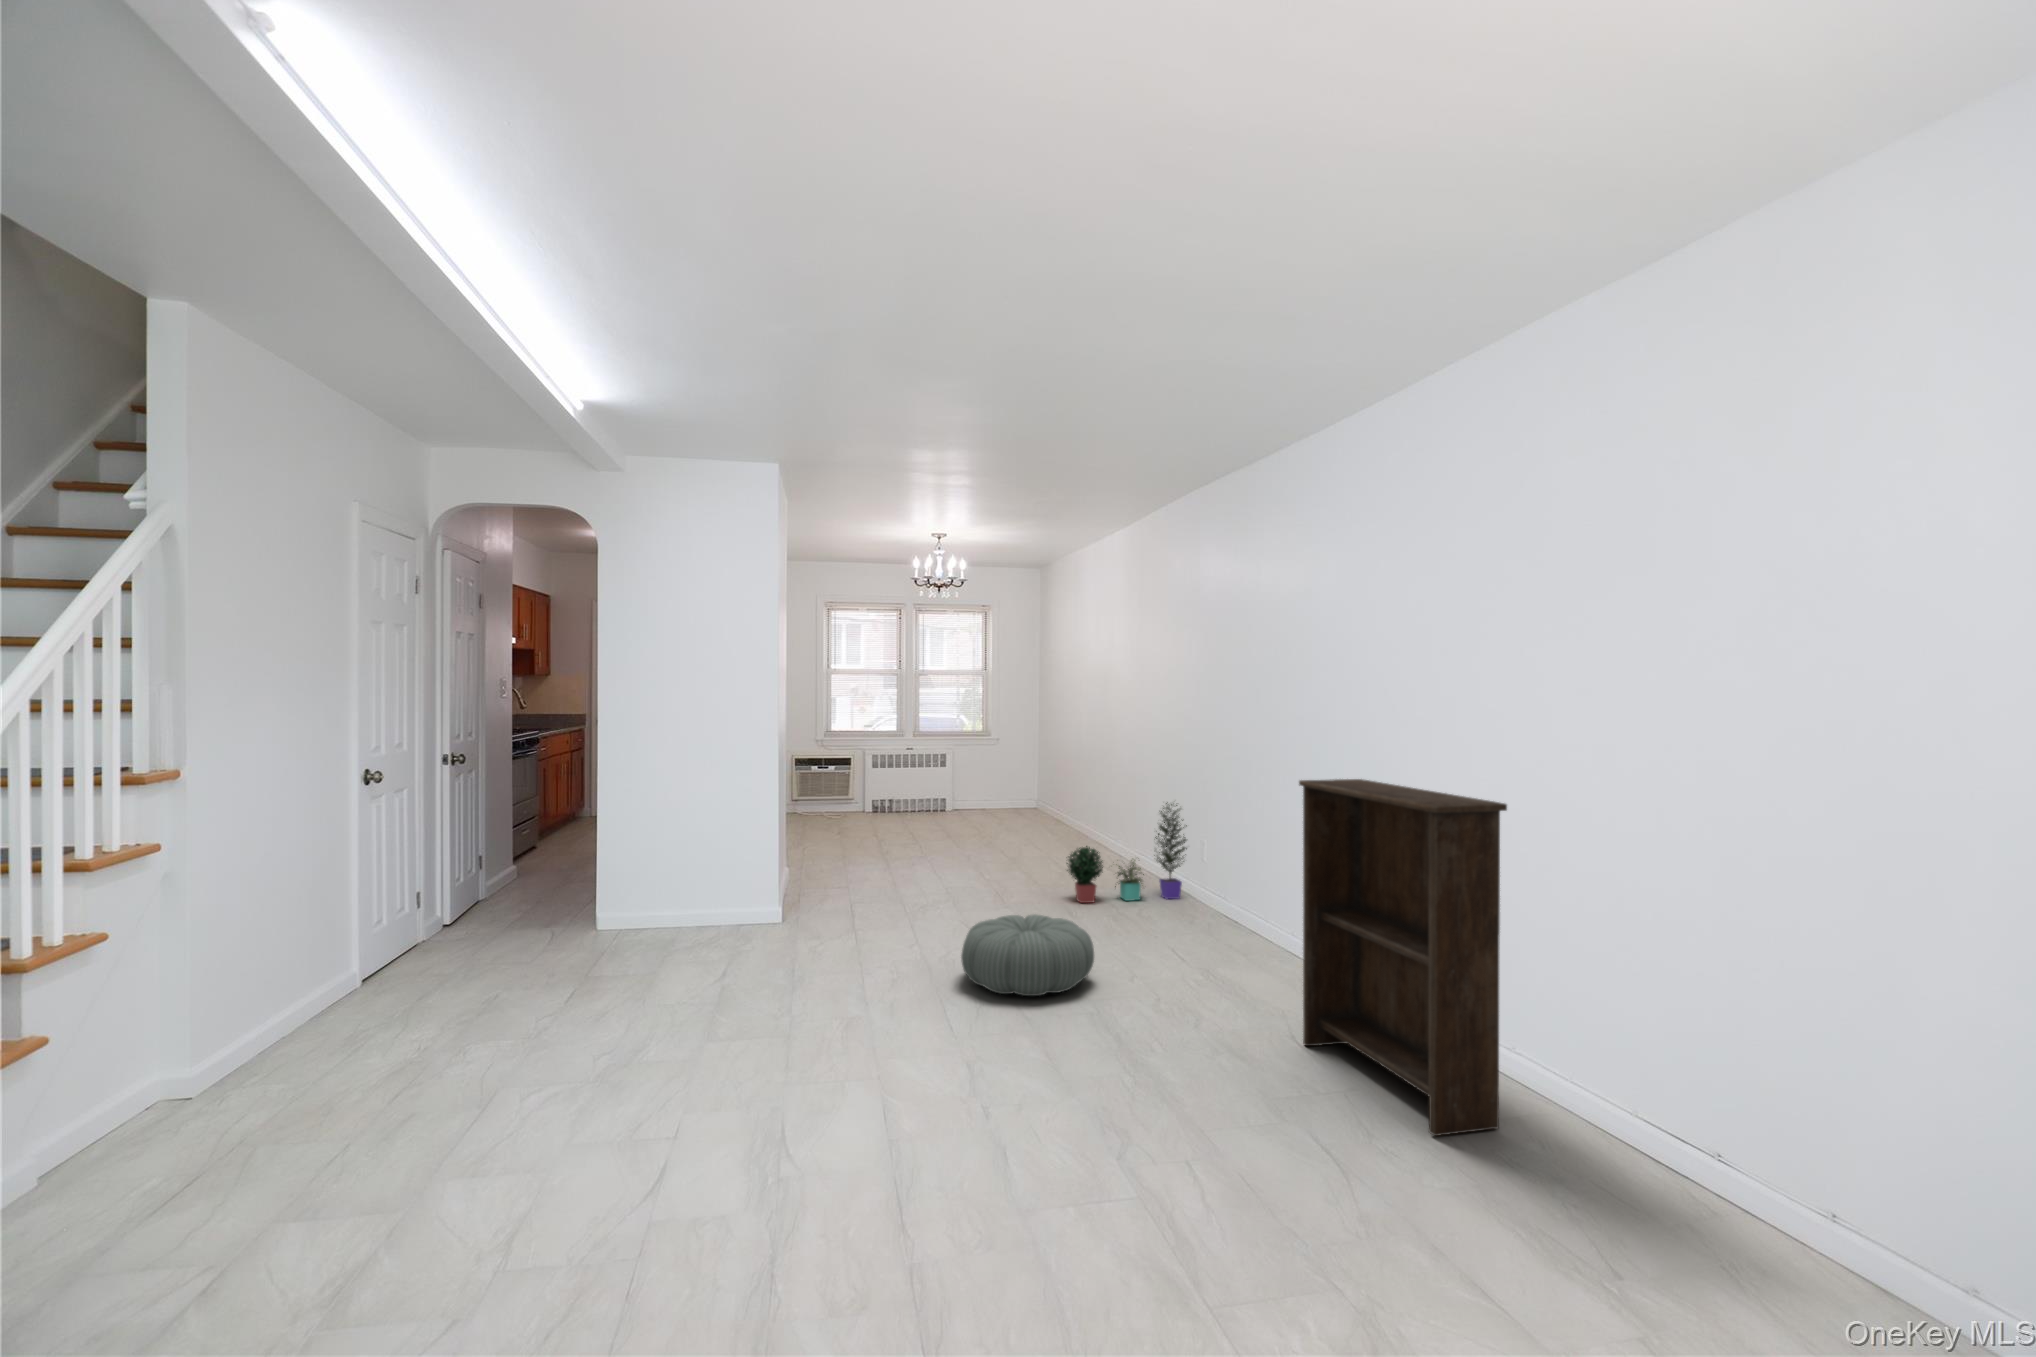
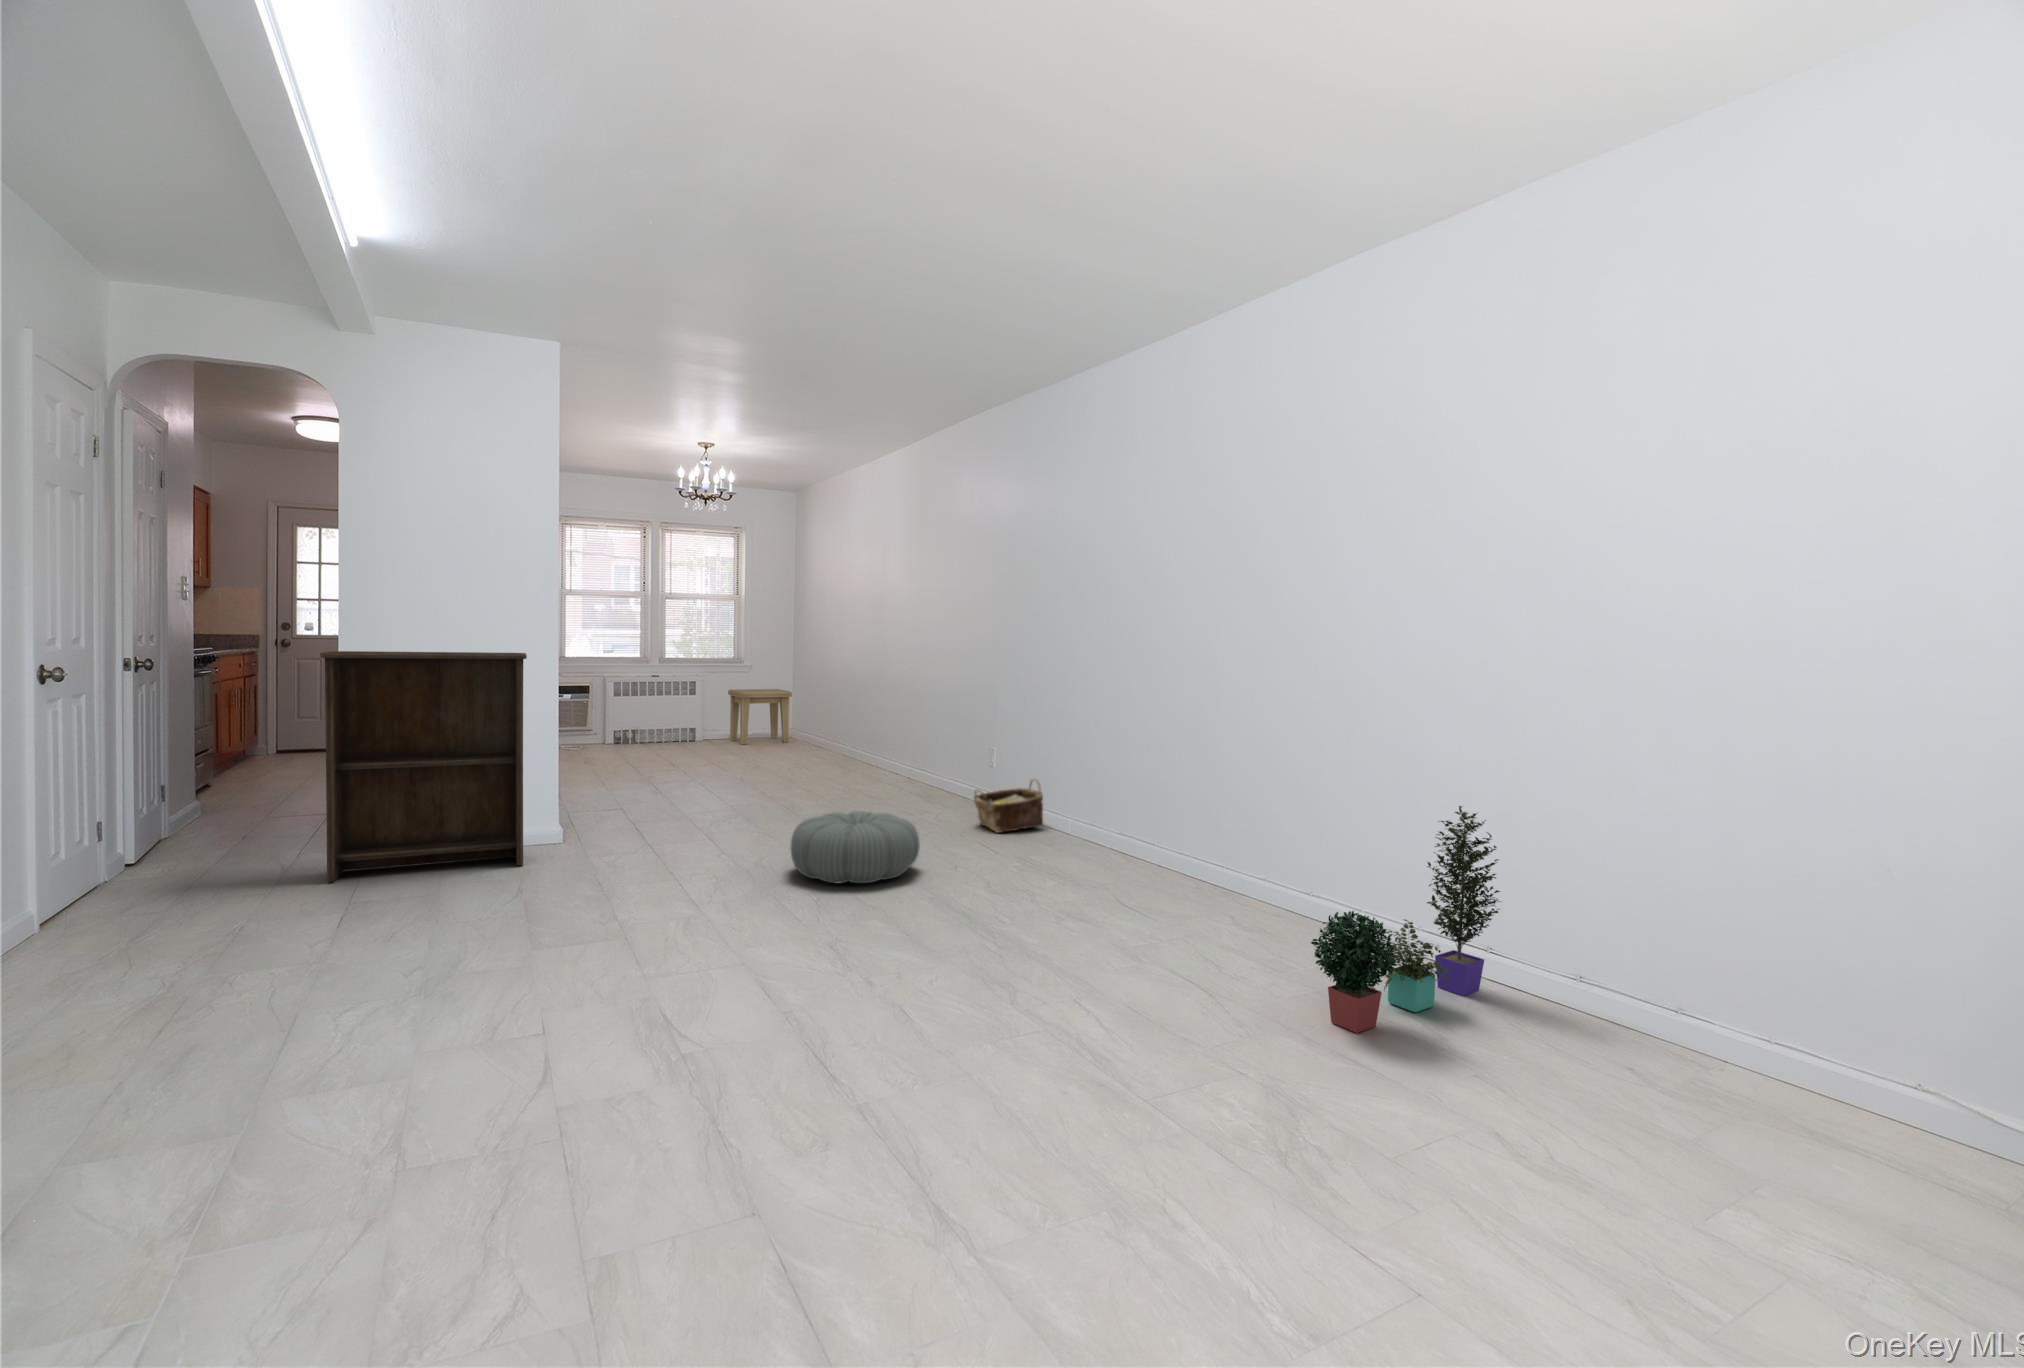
side table: none [974,762,1033,817] -> present [728,689,792,744]
bookshelf: present [1299,779,1507,1136] -> present [320,651,527,882]
potted plant: present [1067,802,1187,903] -> present [1311,806,1500,1033]
woven basket: none [1174,880,1252,940] -> present [974,779,1043,833]

